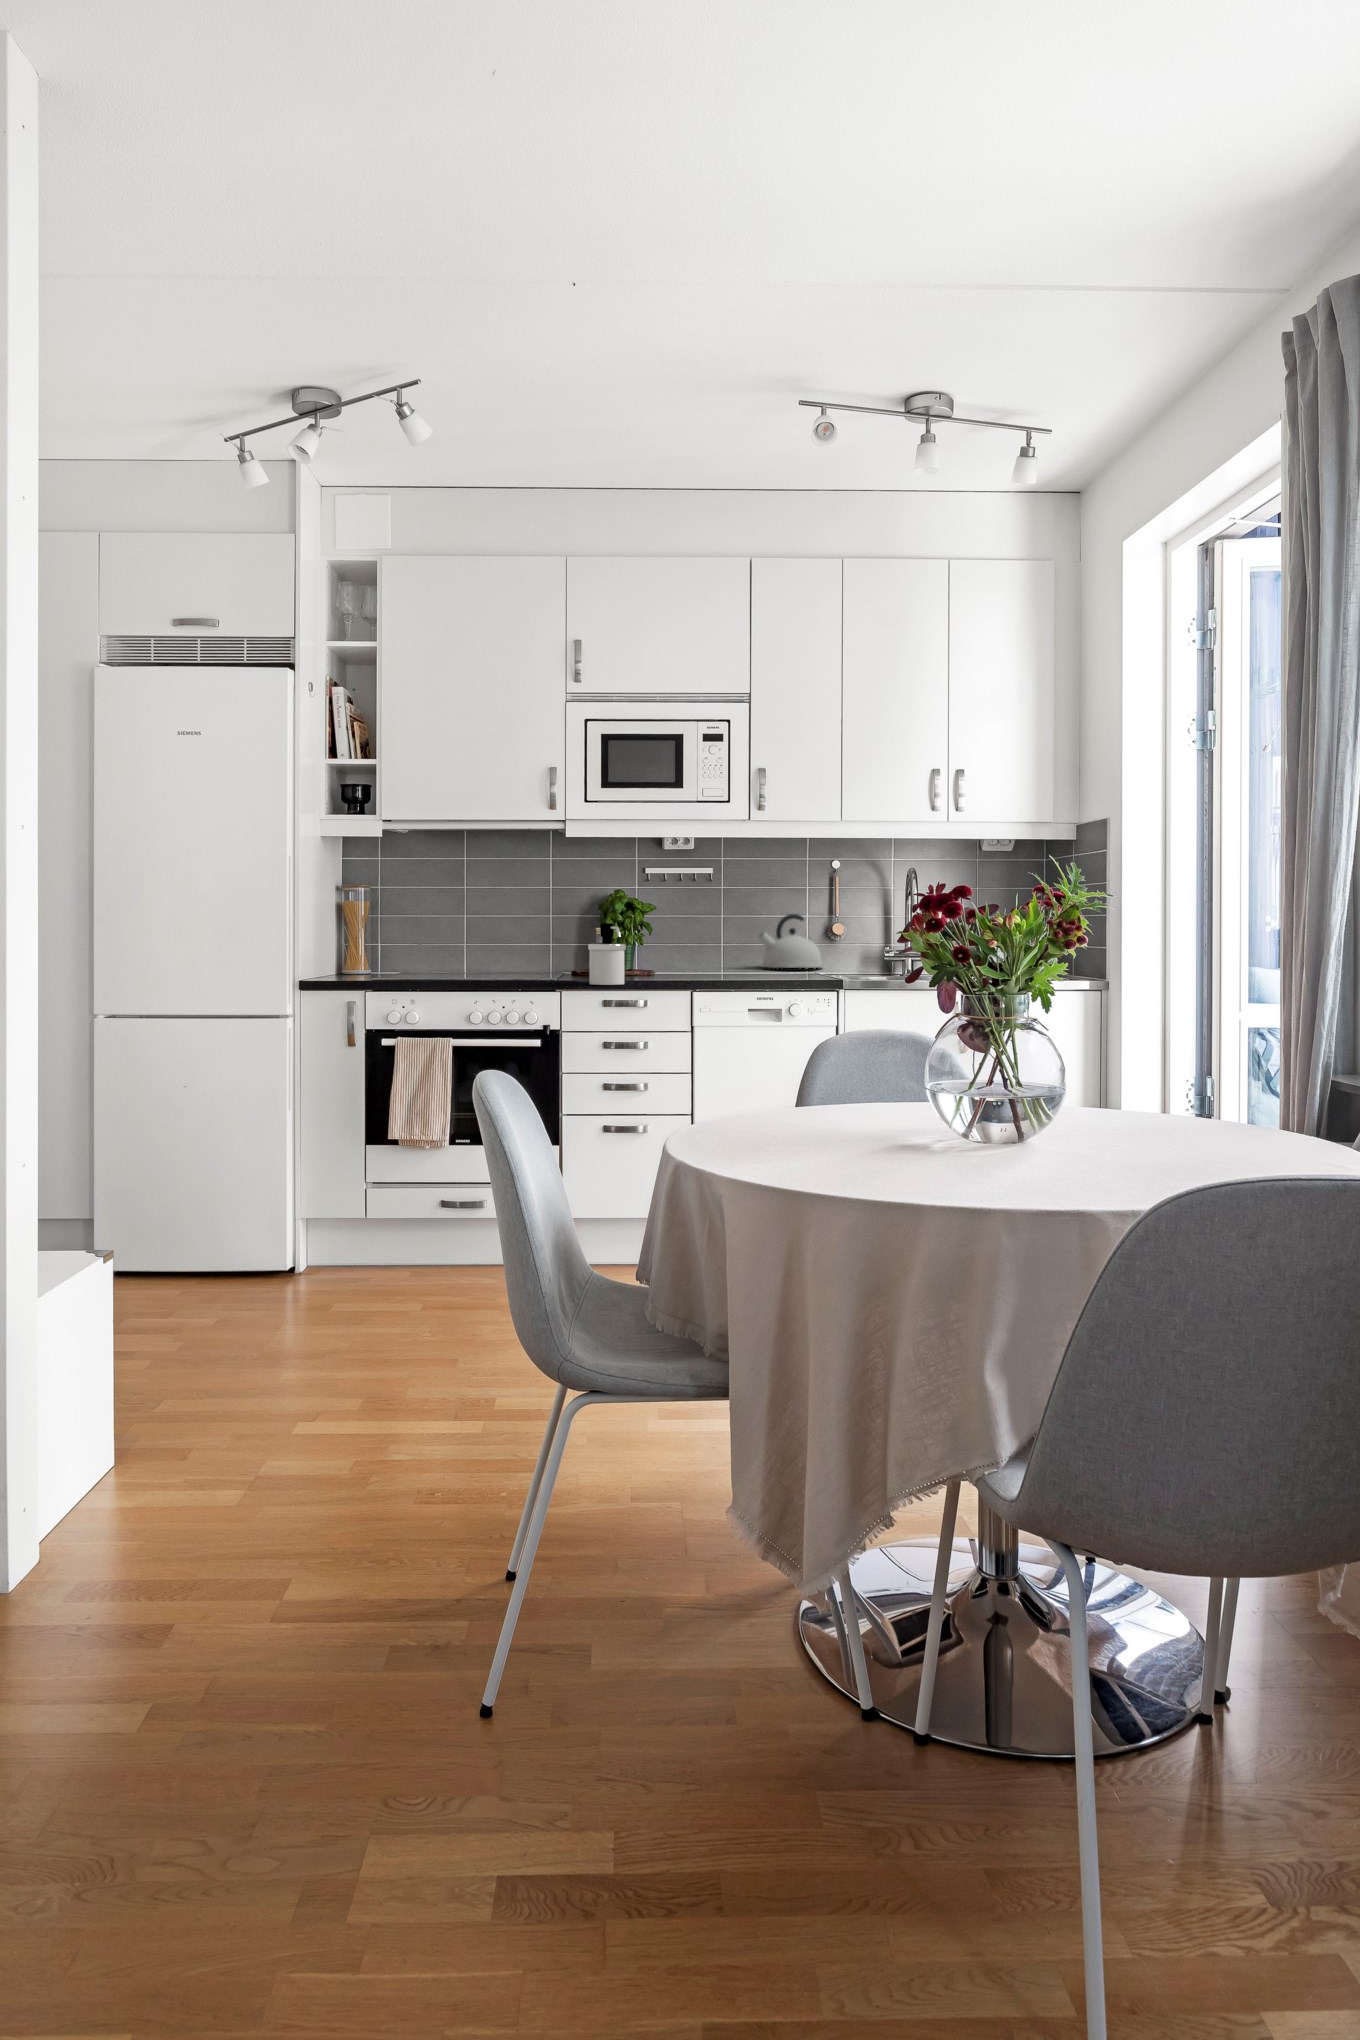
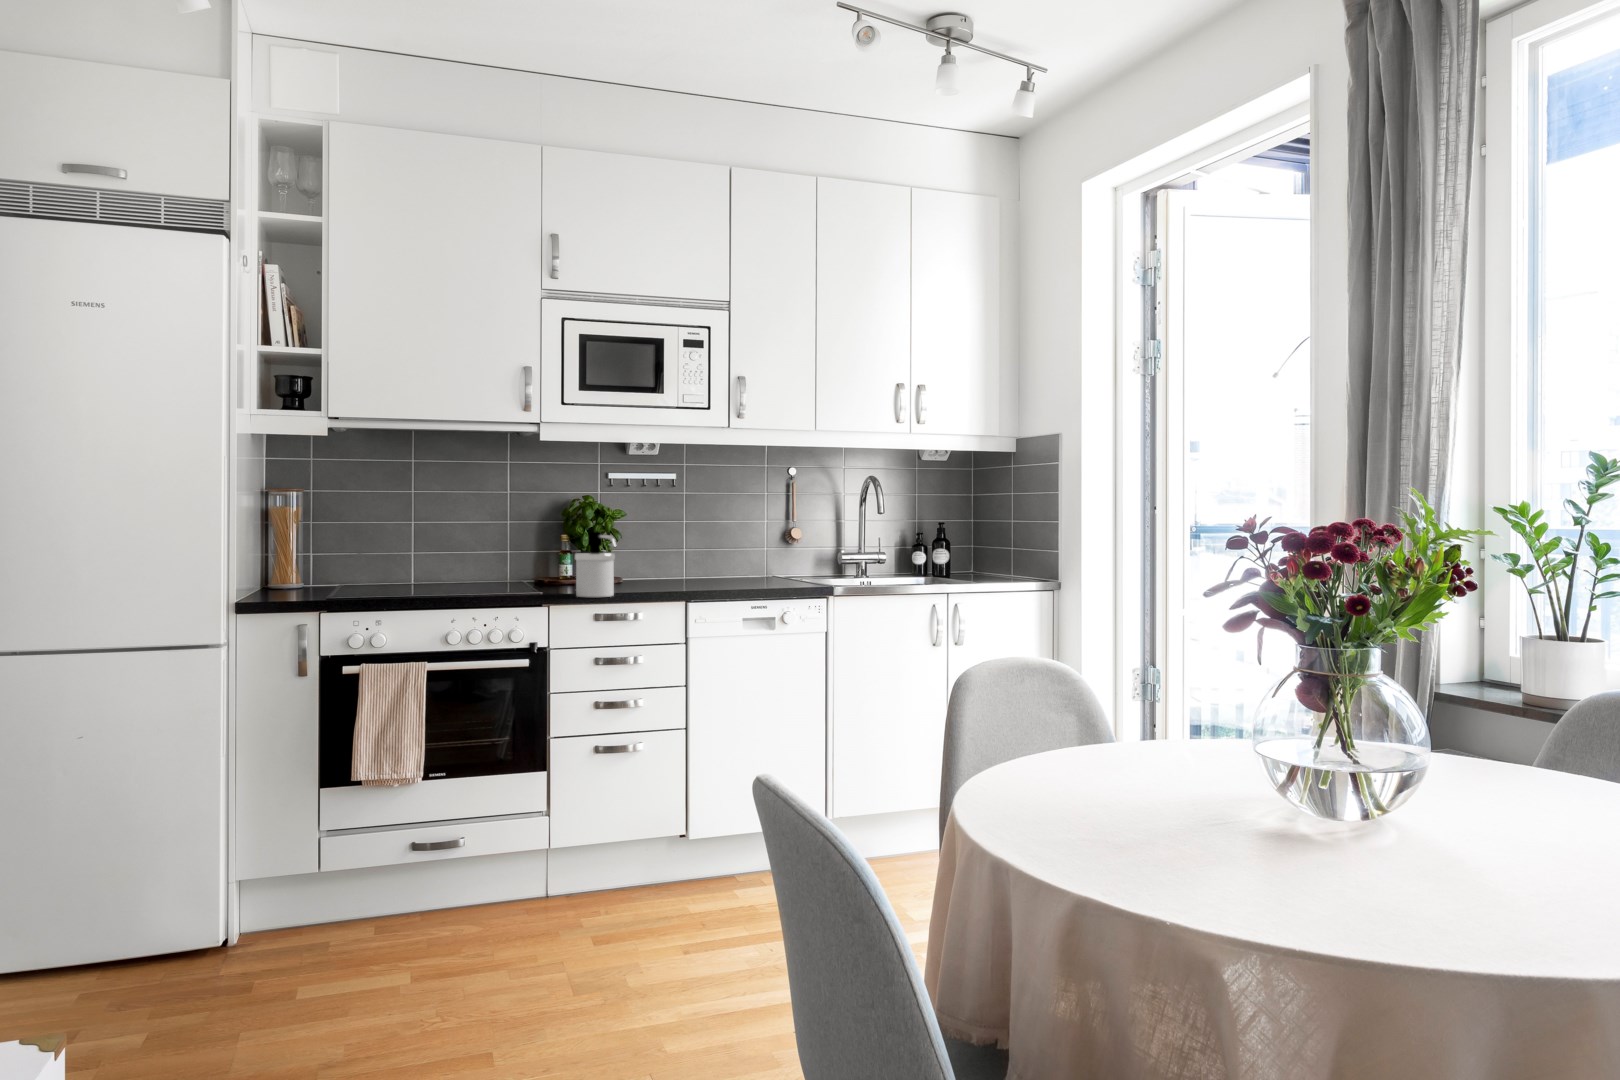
kettle: present [758,914,823,968] -> none [721,519,782,572]

